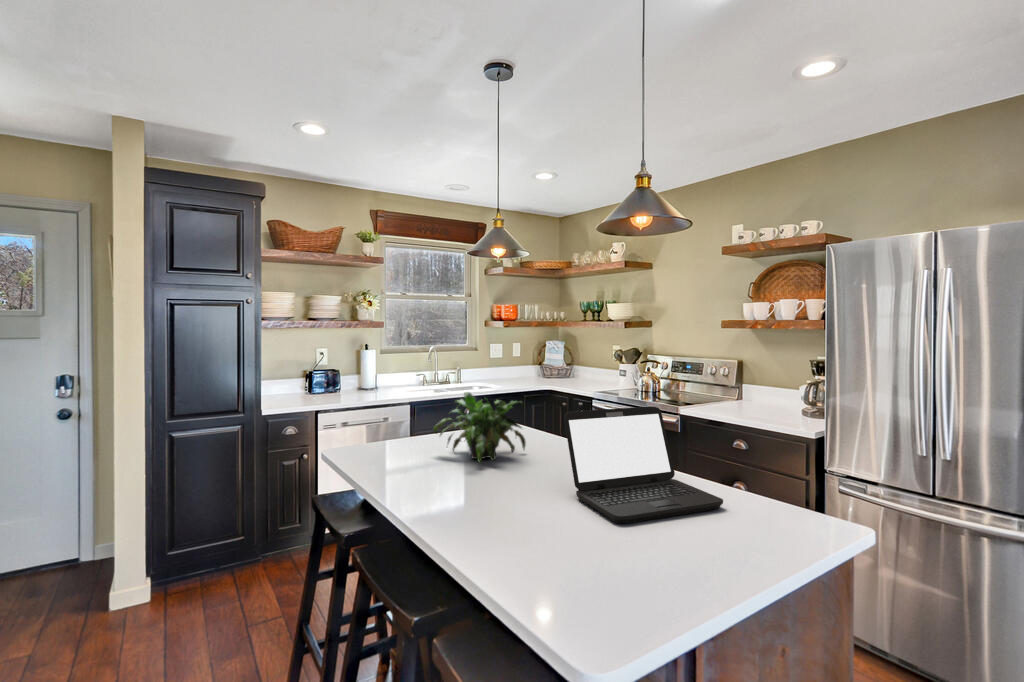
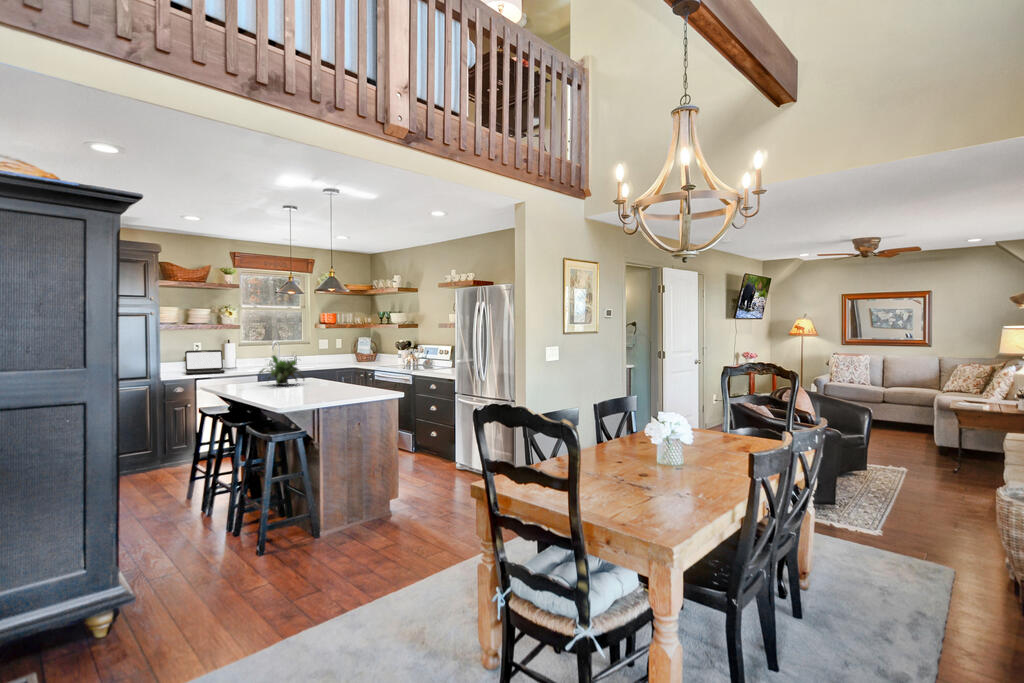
laptop: present [564,406,723,524] -> present [185,350,225,375]

